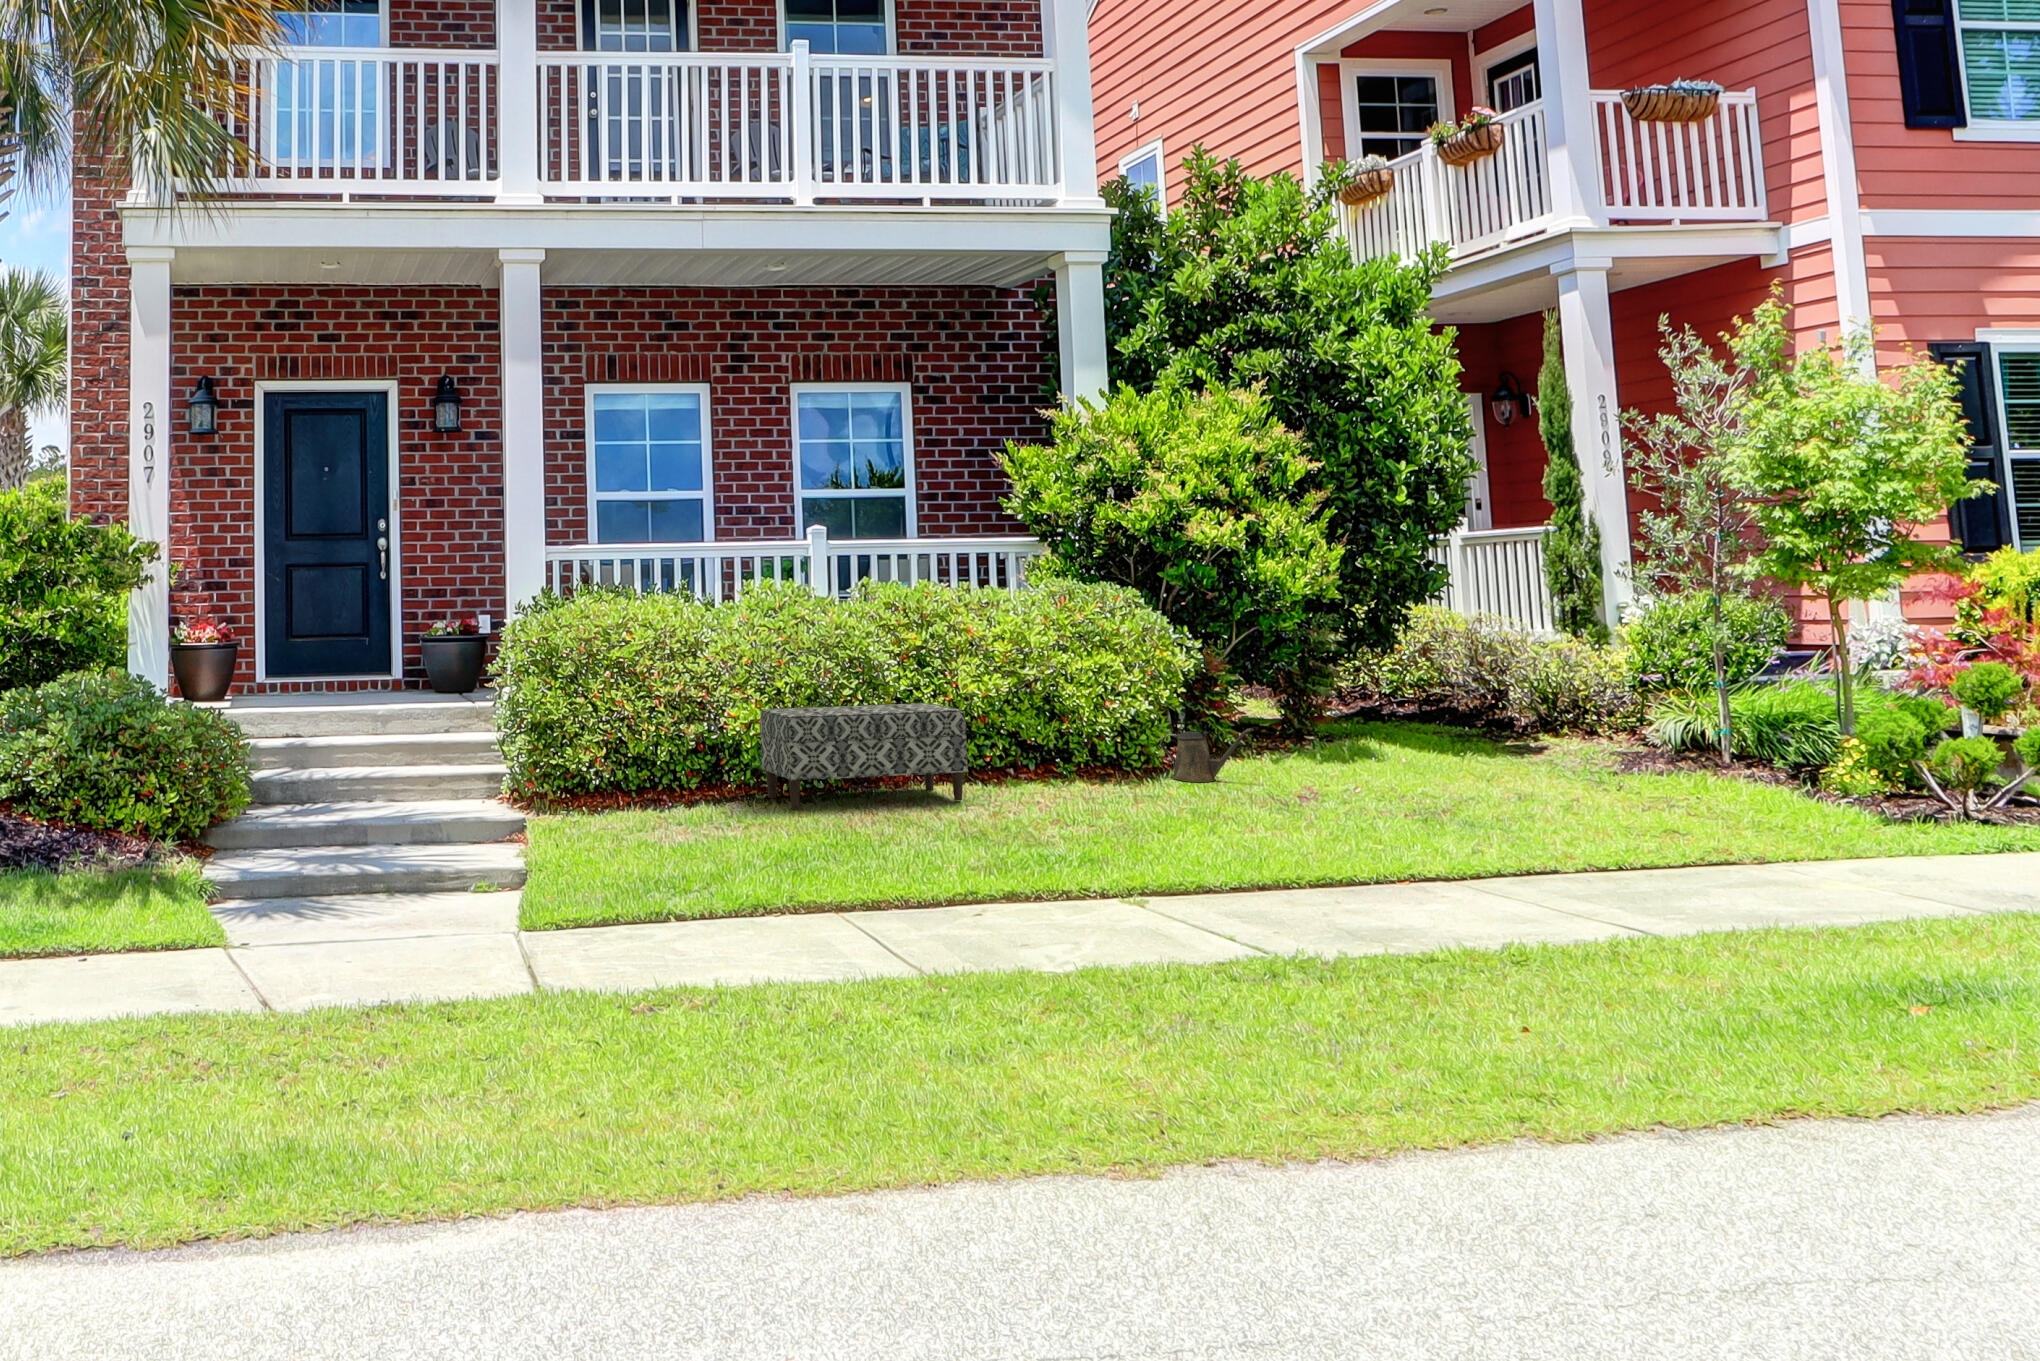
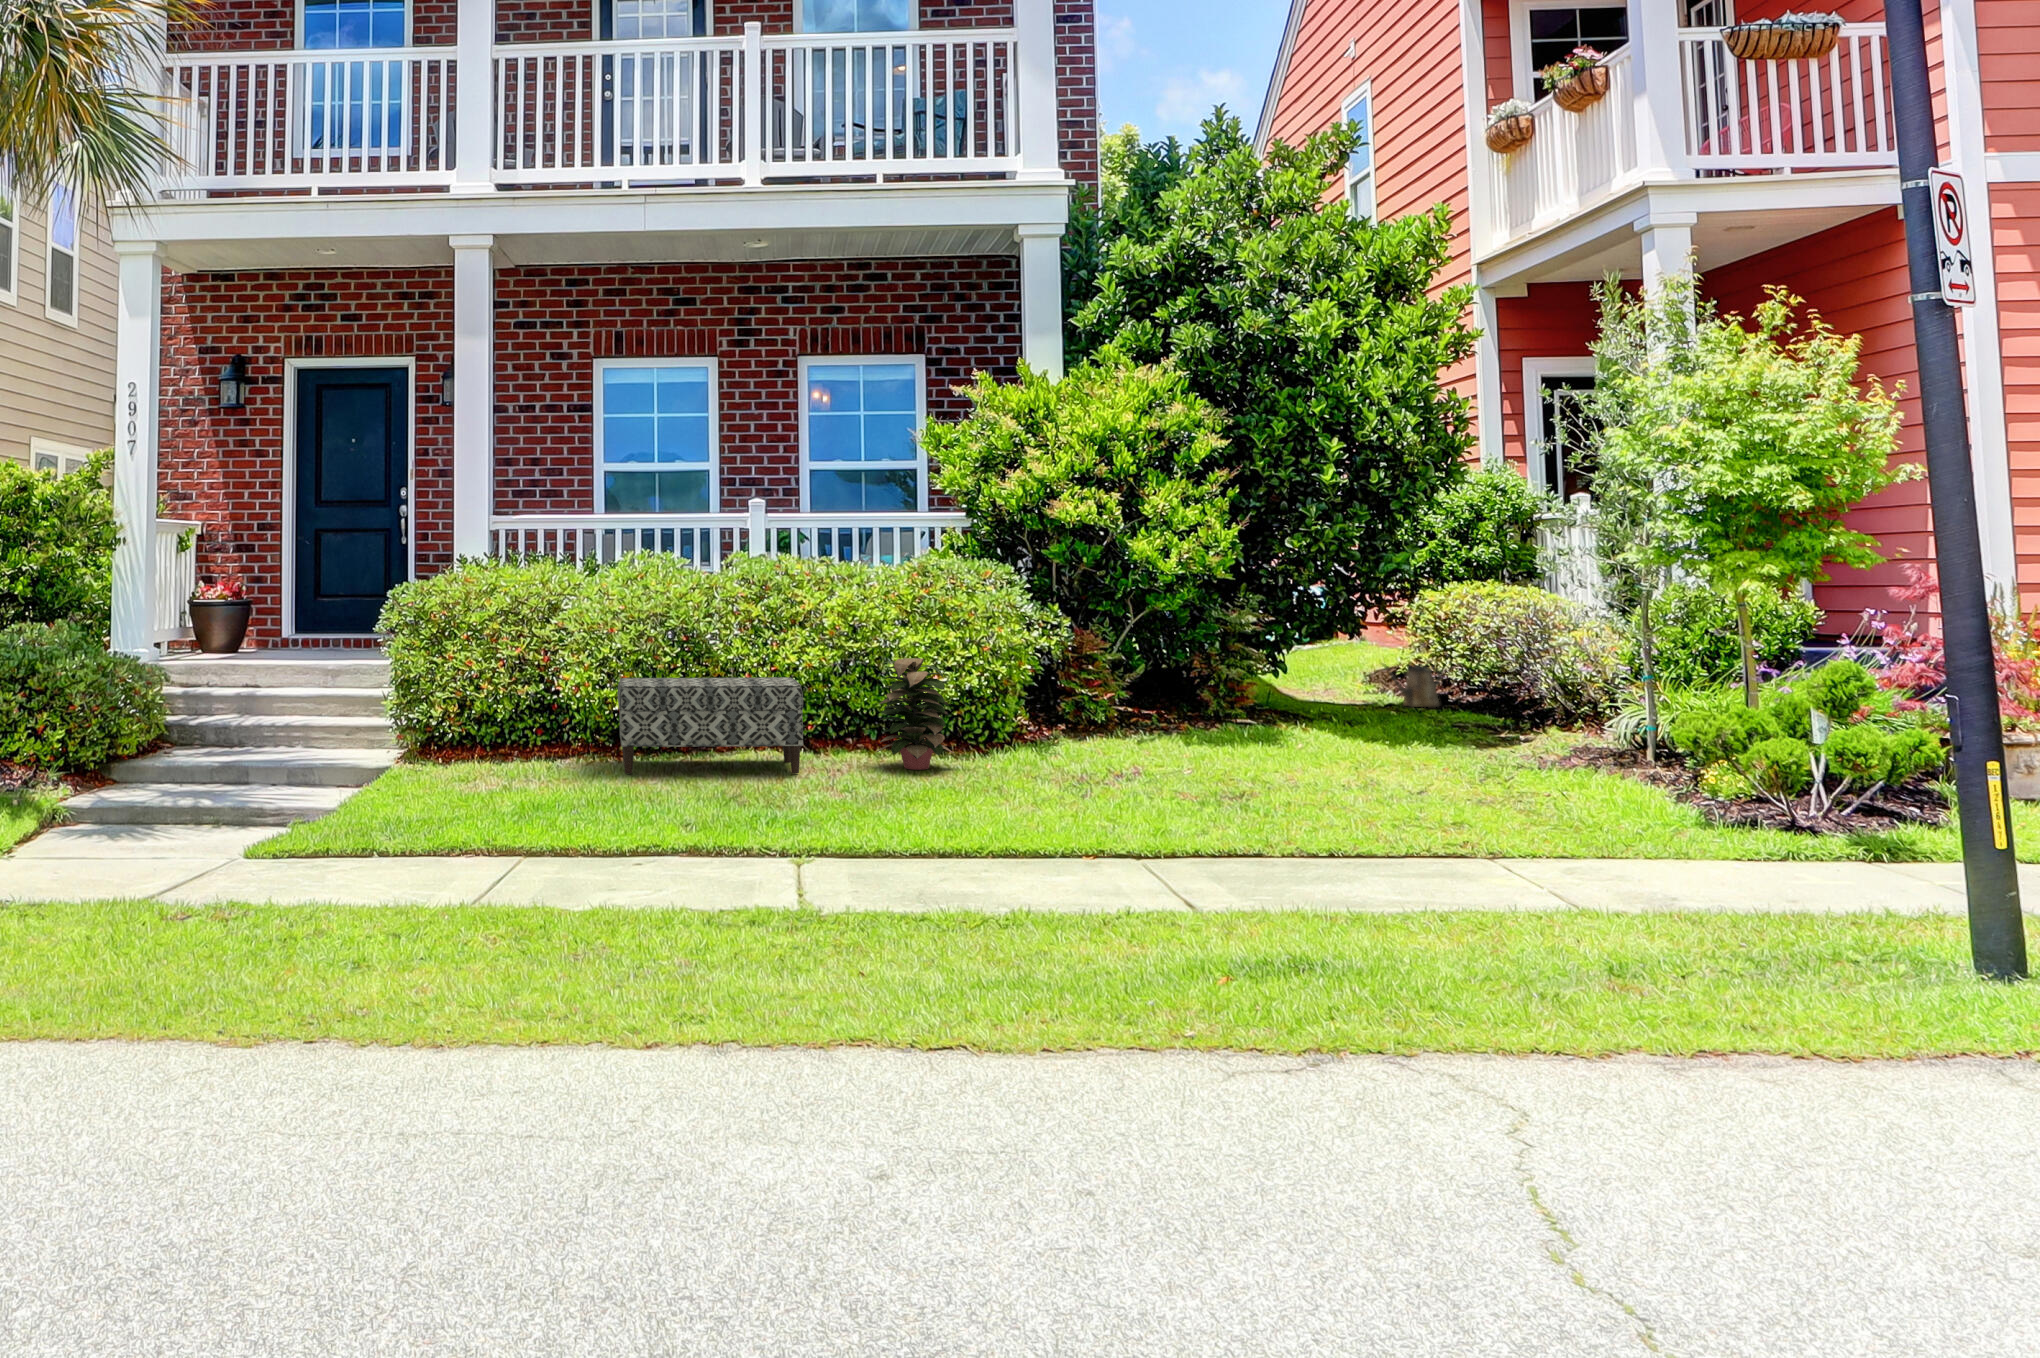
decorative plant: none [1018,679,1102,792] -> present [877,658,953,770]
watering can: present [1160,728,1252,782] -> present [1384,664,1442,707]

